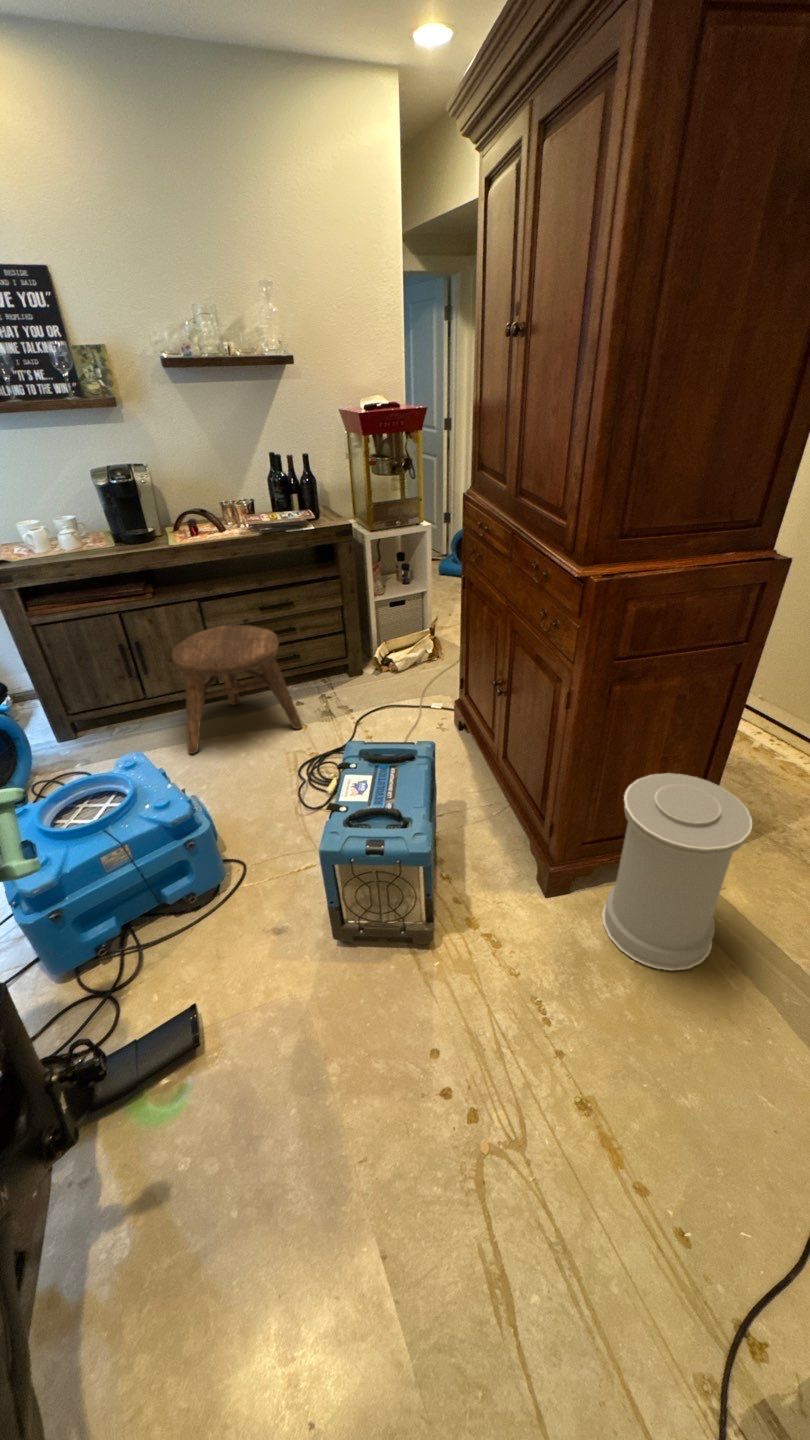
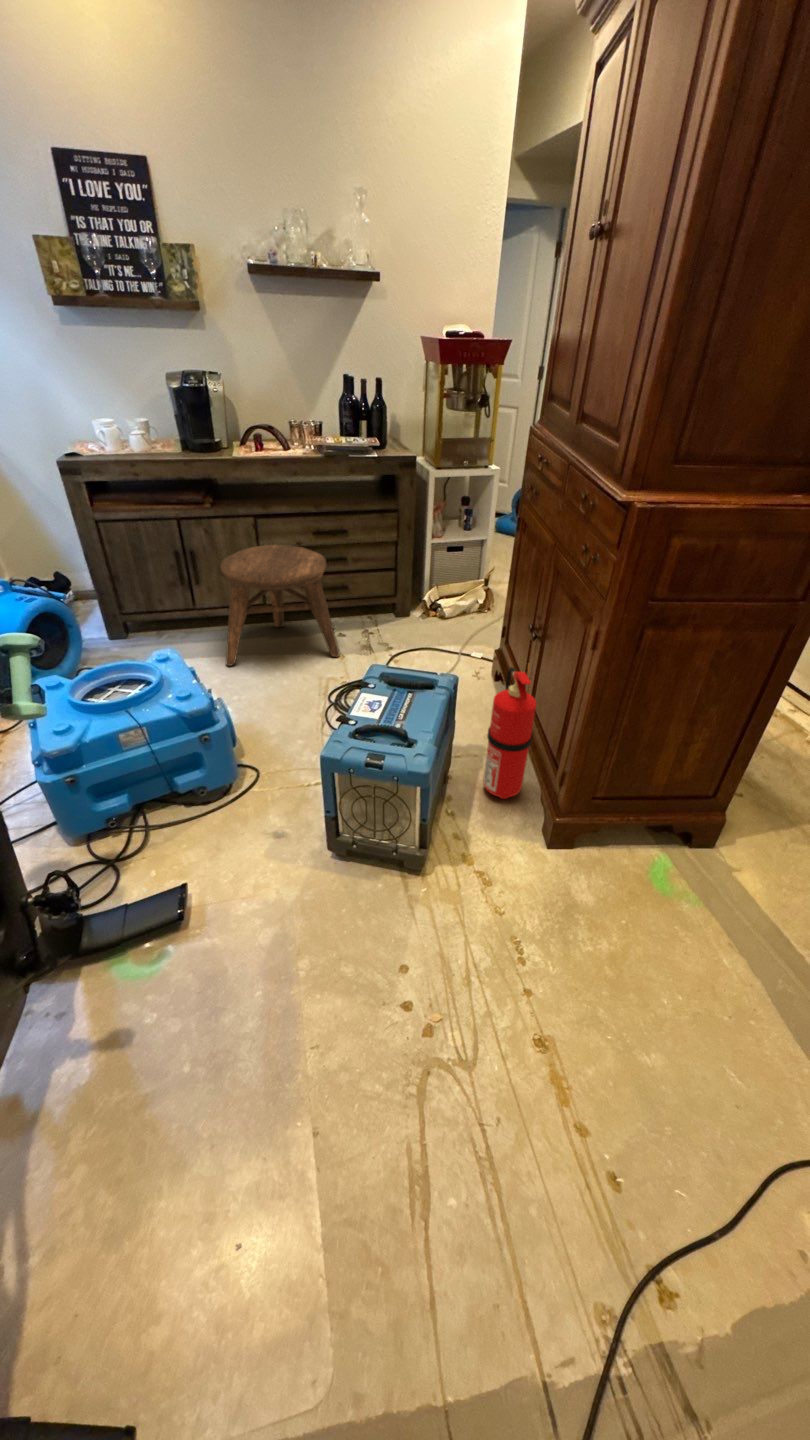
fire extinguisher: none [471,724,514,854] -> present [483,667,536,799]
trash can: present [602,773,752,970] -> none [601,733,773,937]

